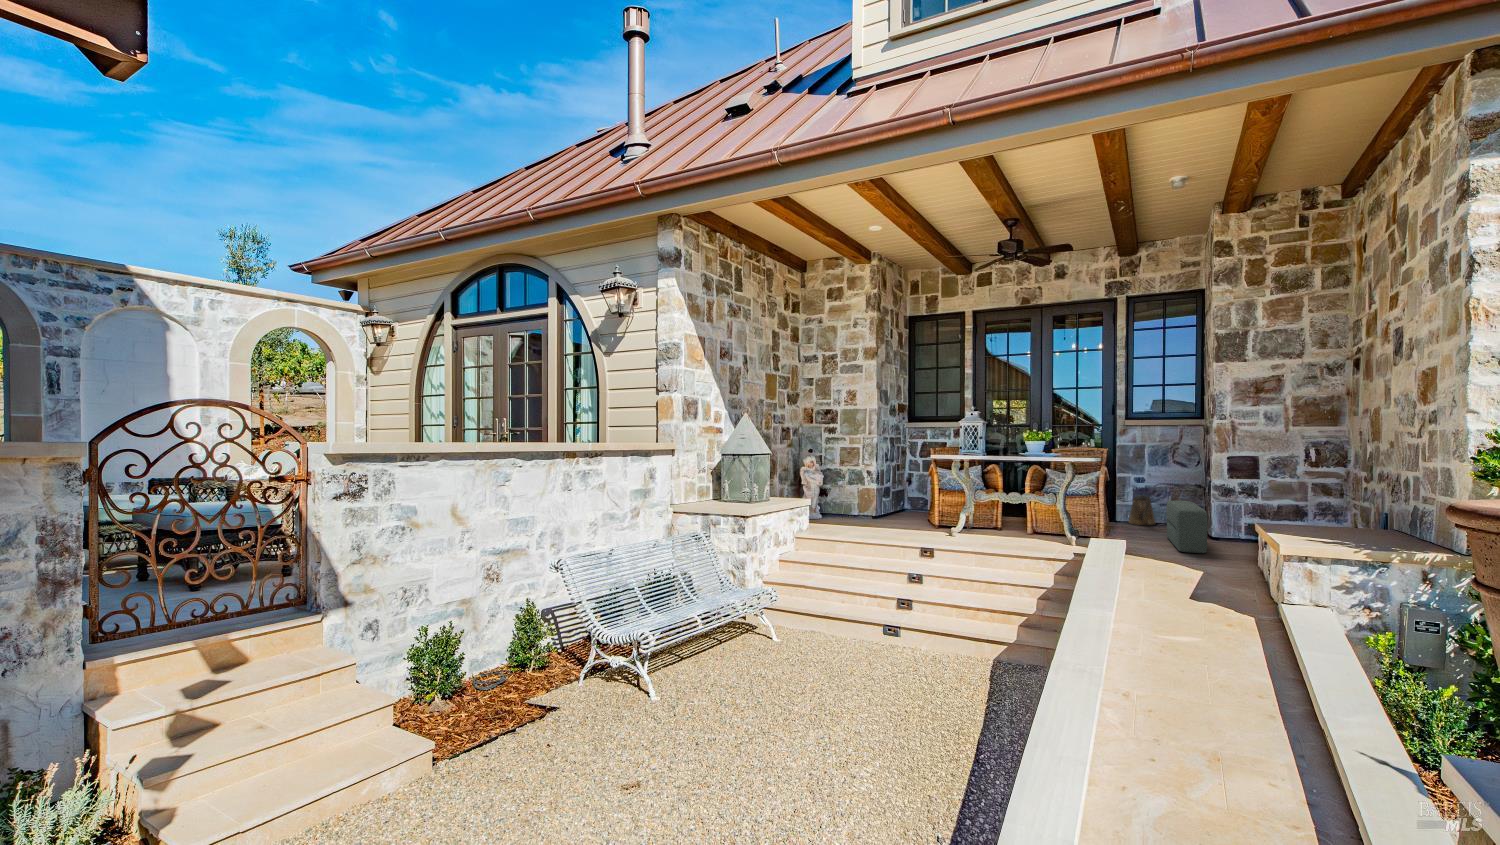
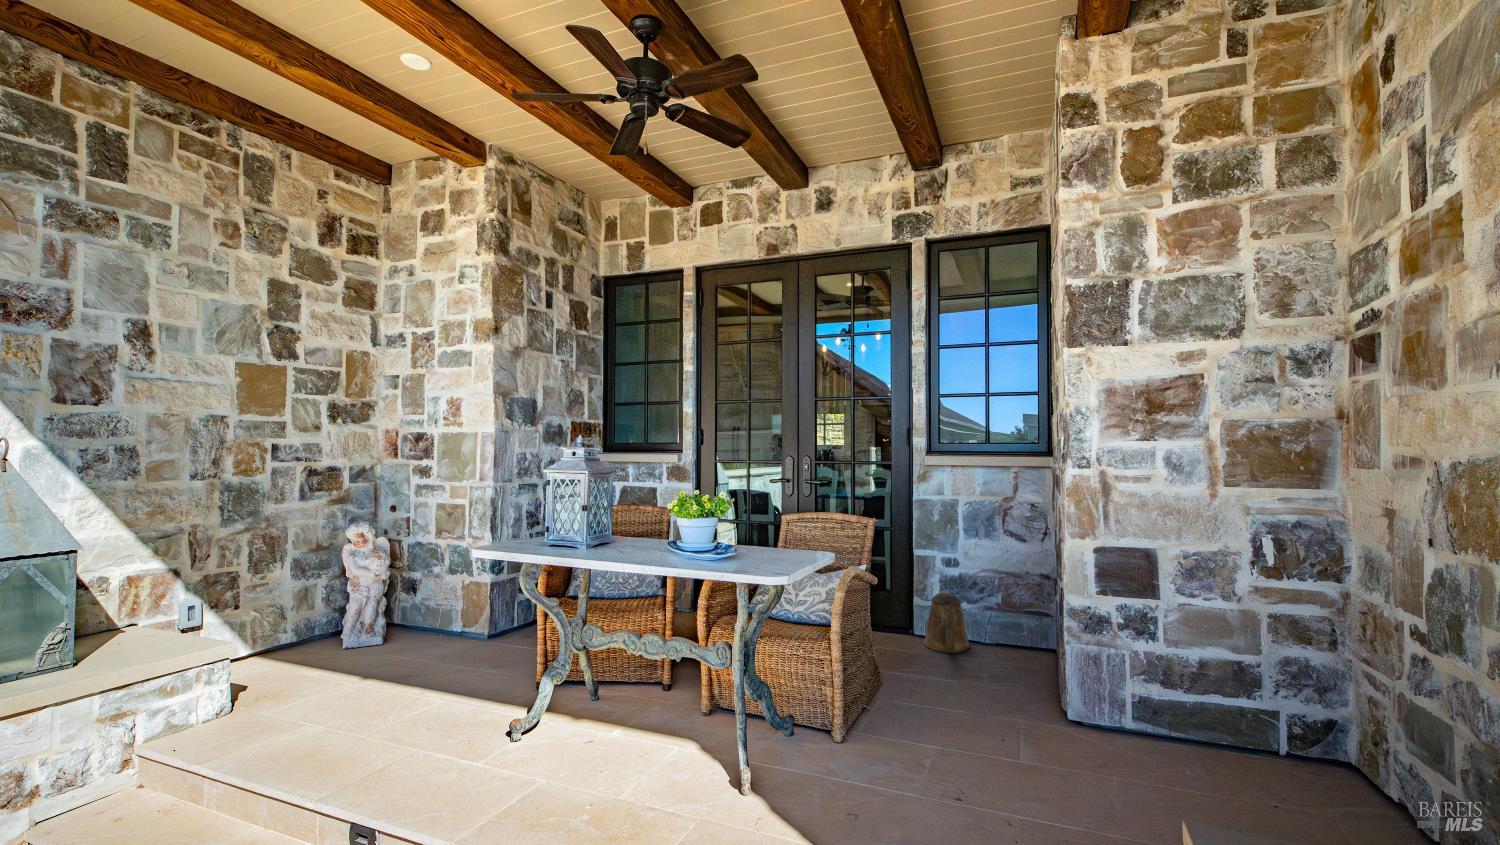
pouf: present [1166,500,1208,553] -> none [975,632,1049,798]

